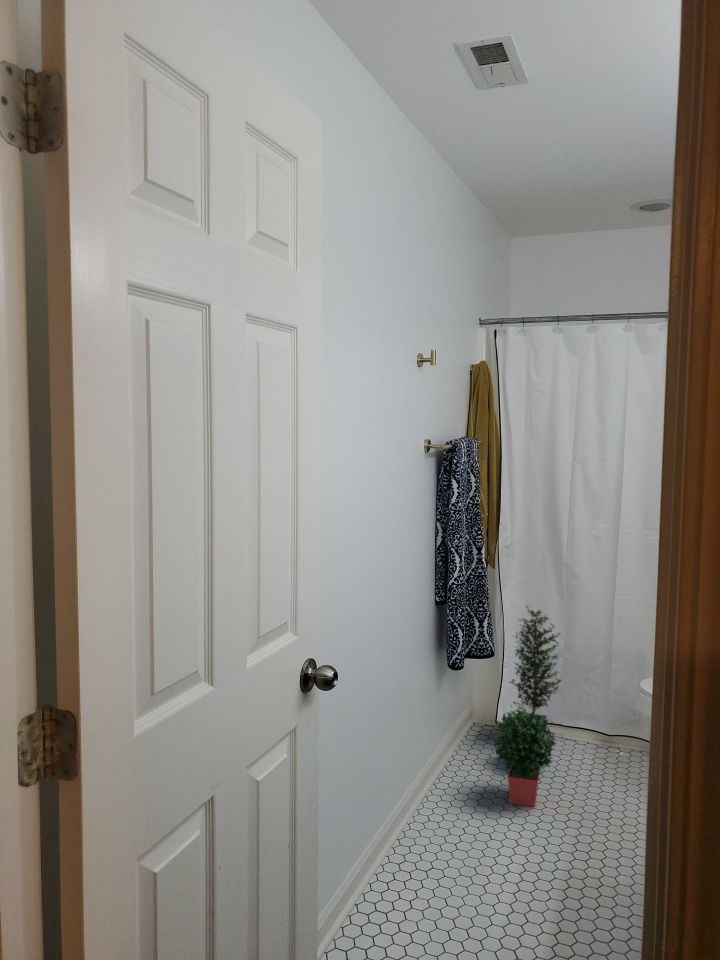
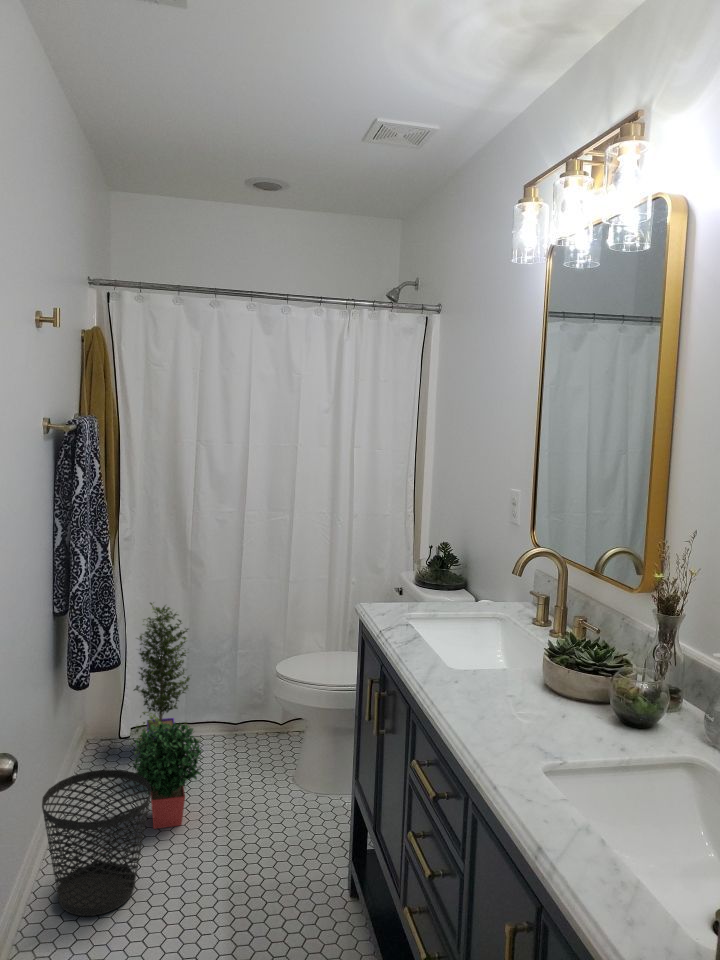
wastebasket: none [409,735,497,855] -> present [42,770,151,916]

